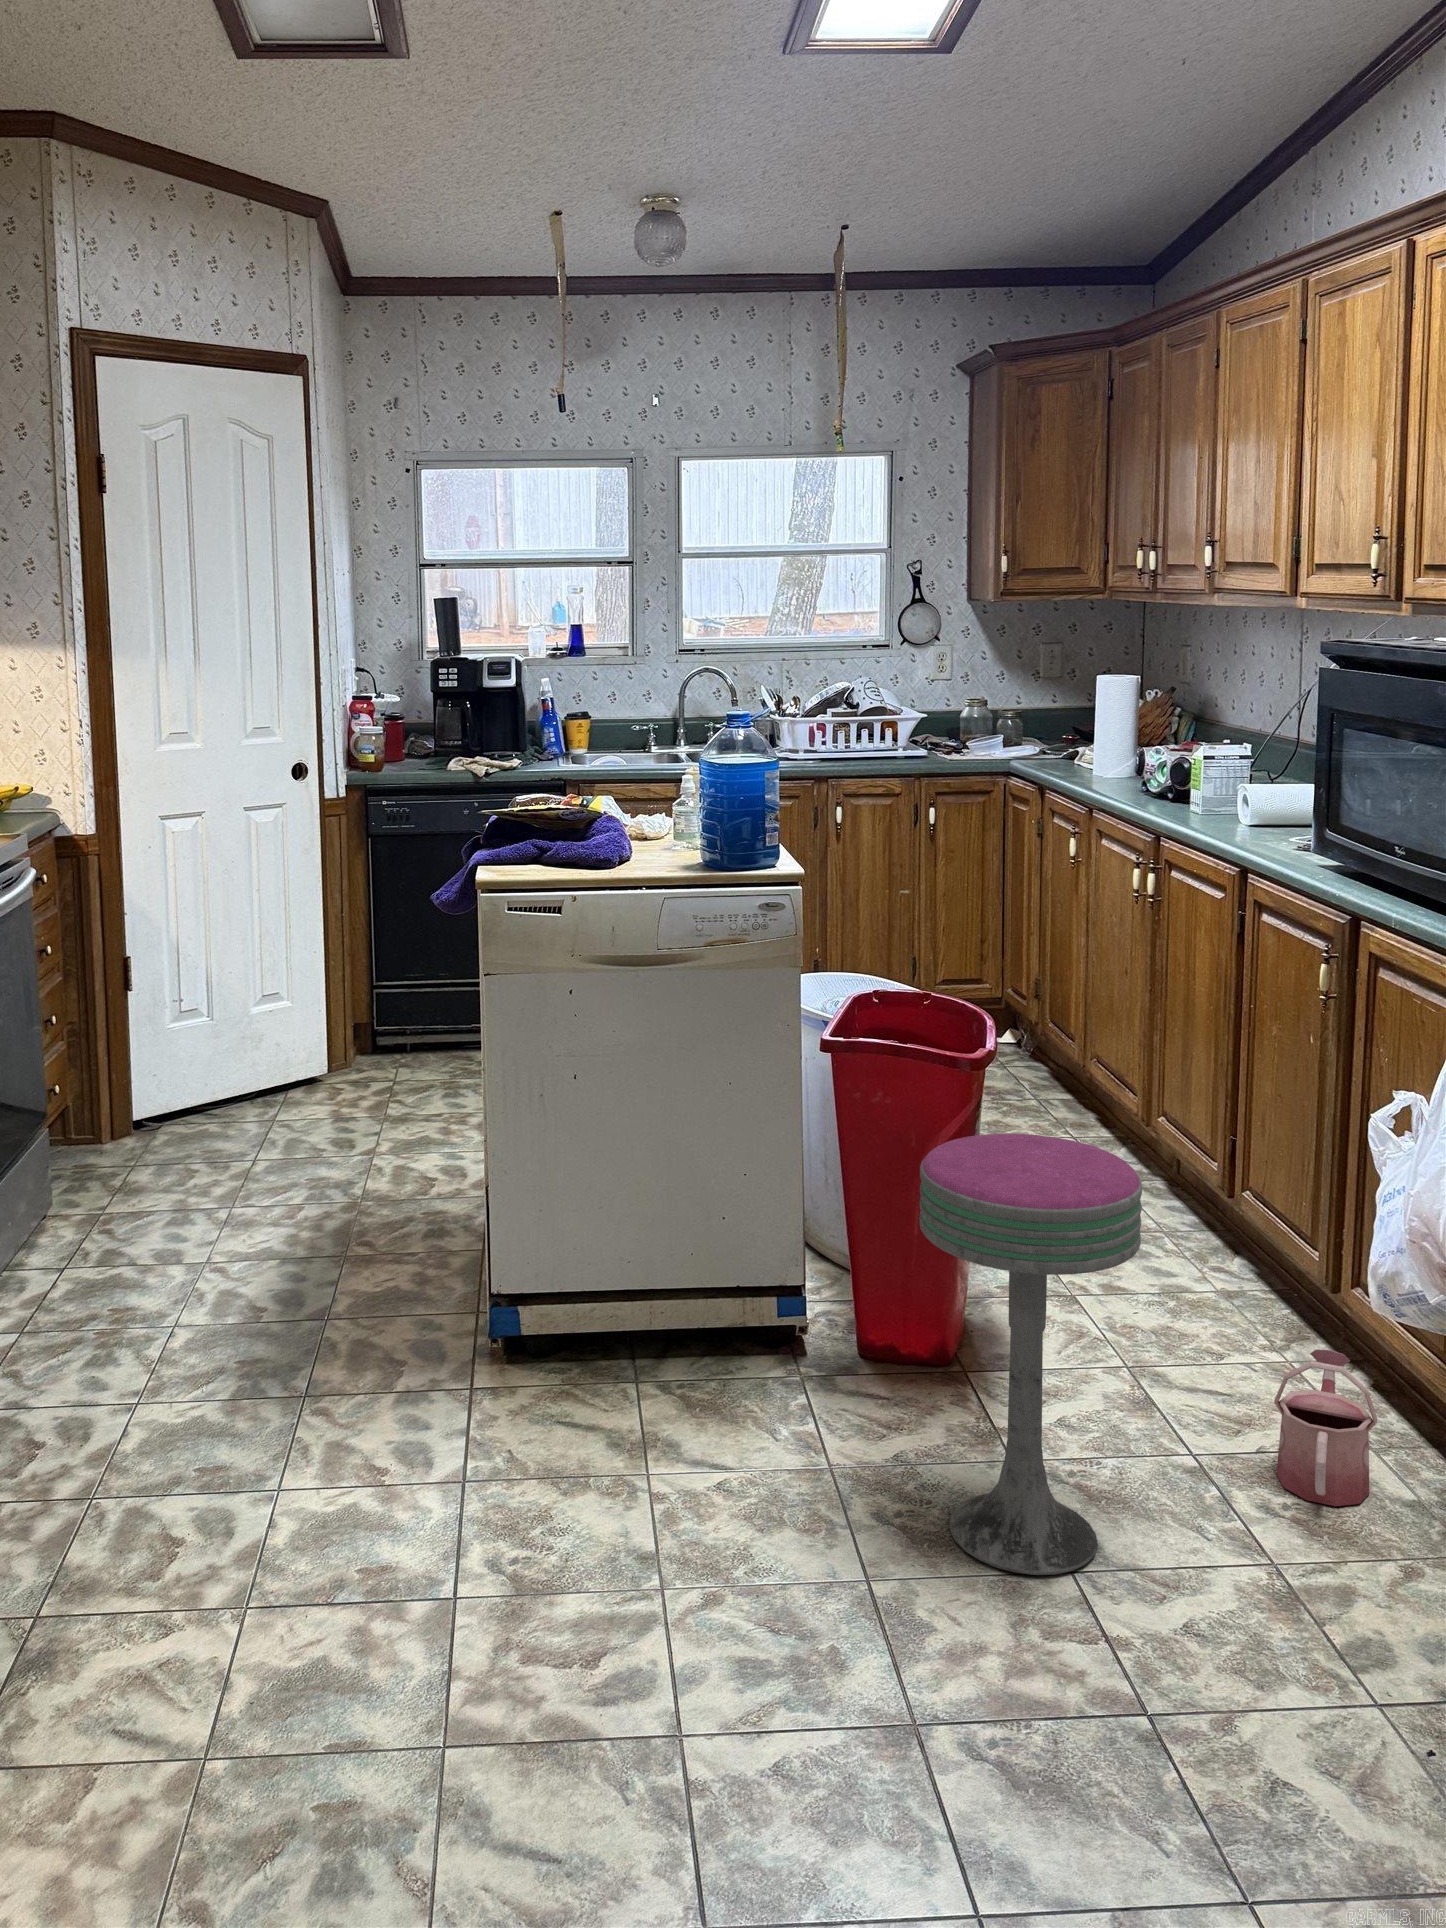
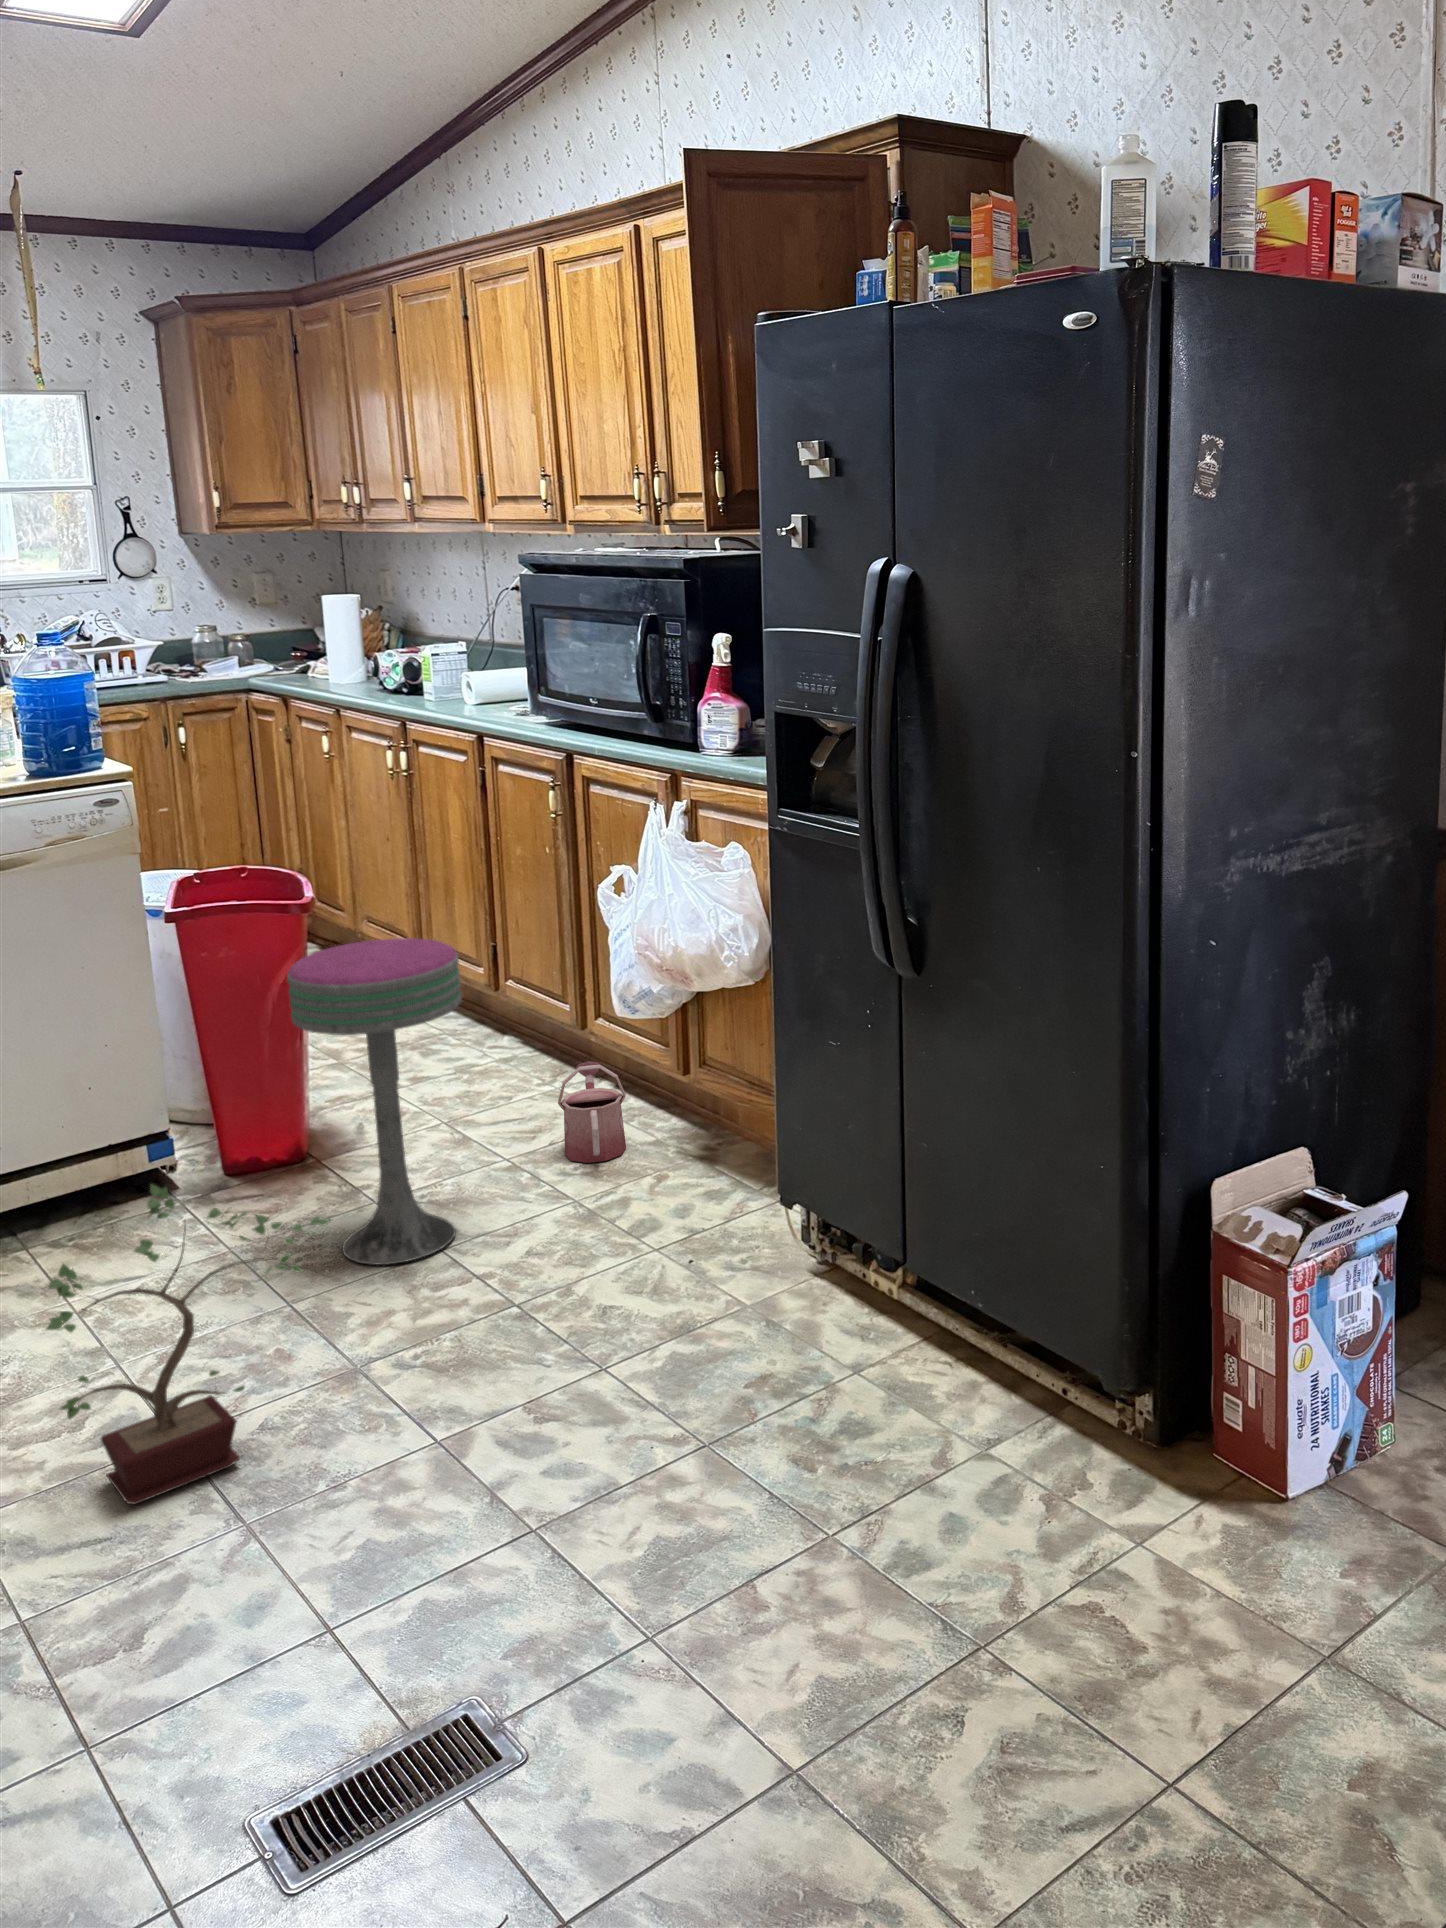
potted plant: none [523,1423,884,1822] -> present [46,1184,330,1504]

